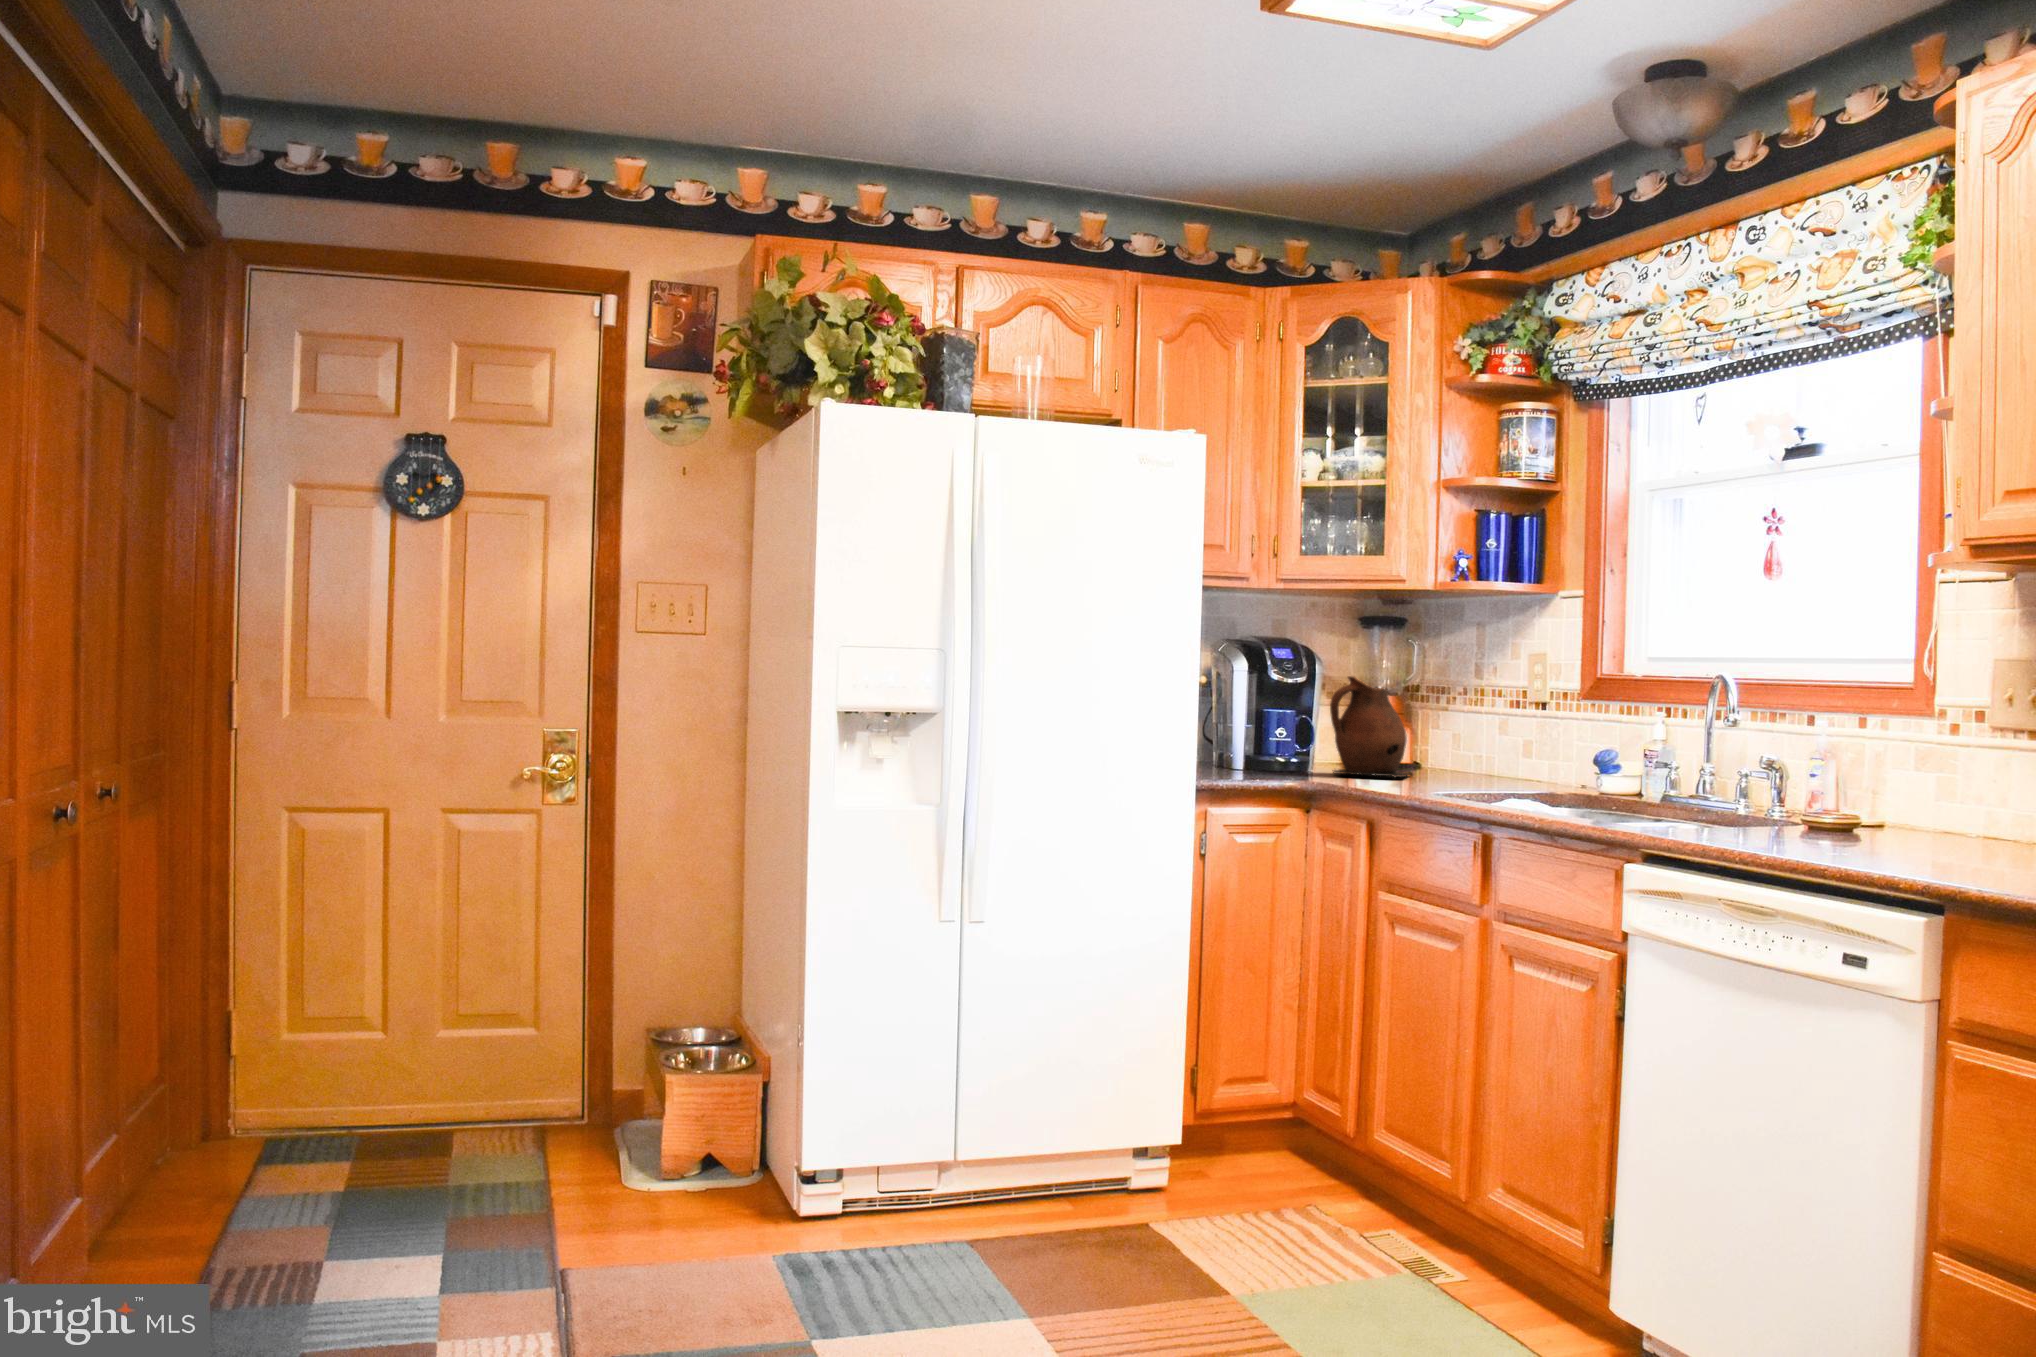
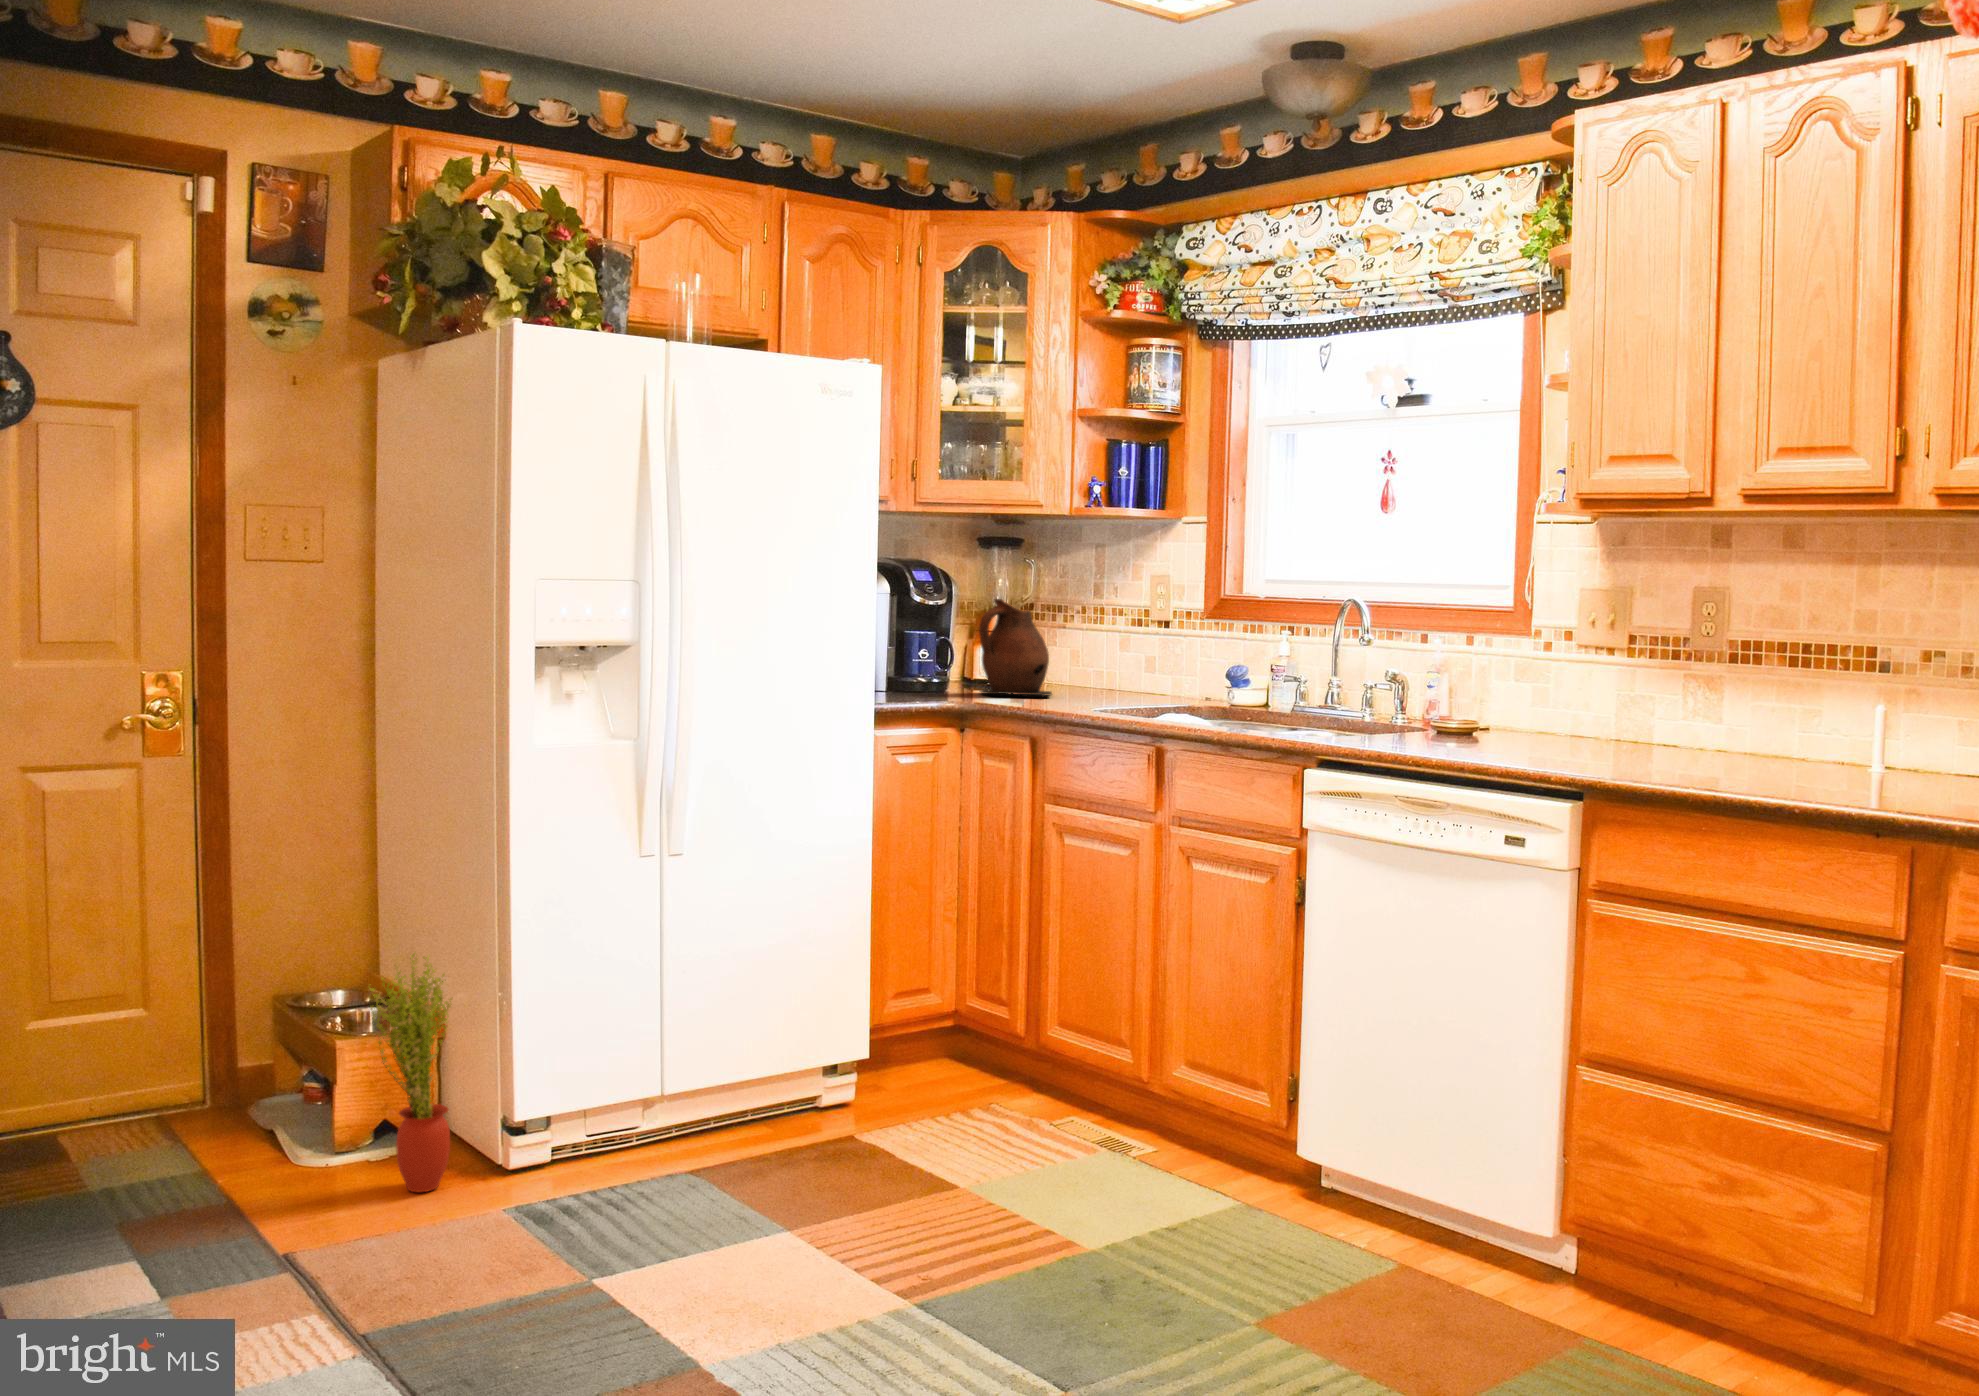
potted plant: none [696,991,763,1216] -> present [369,953,451,1192]

